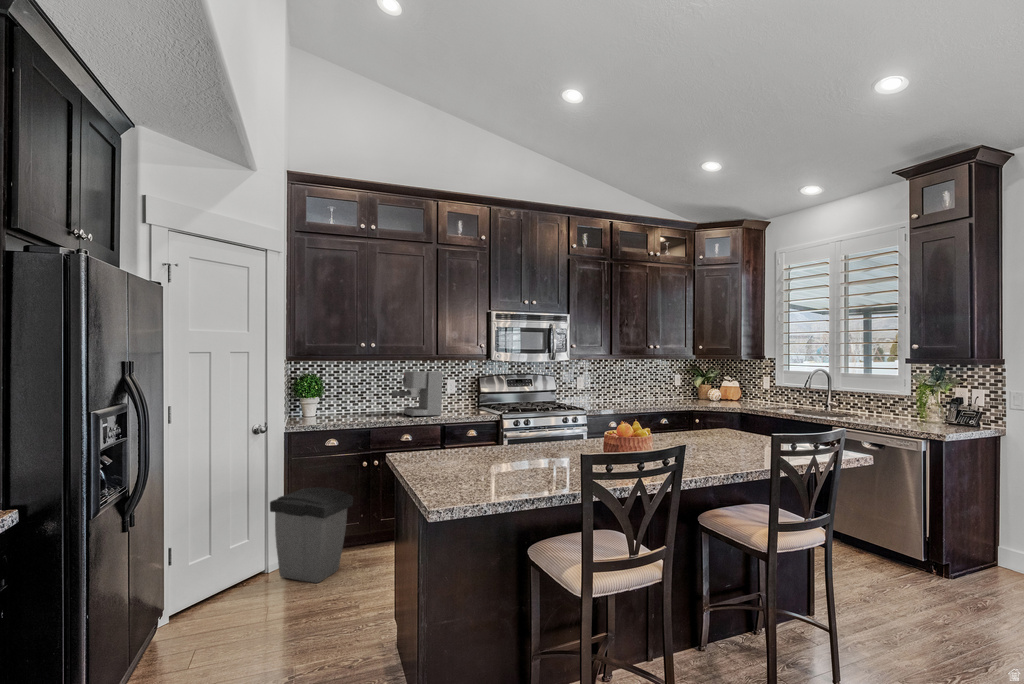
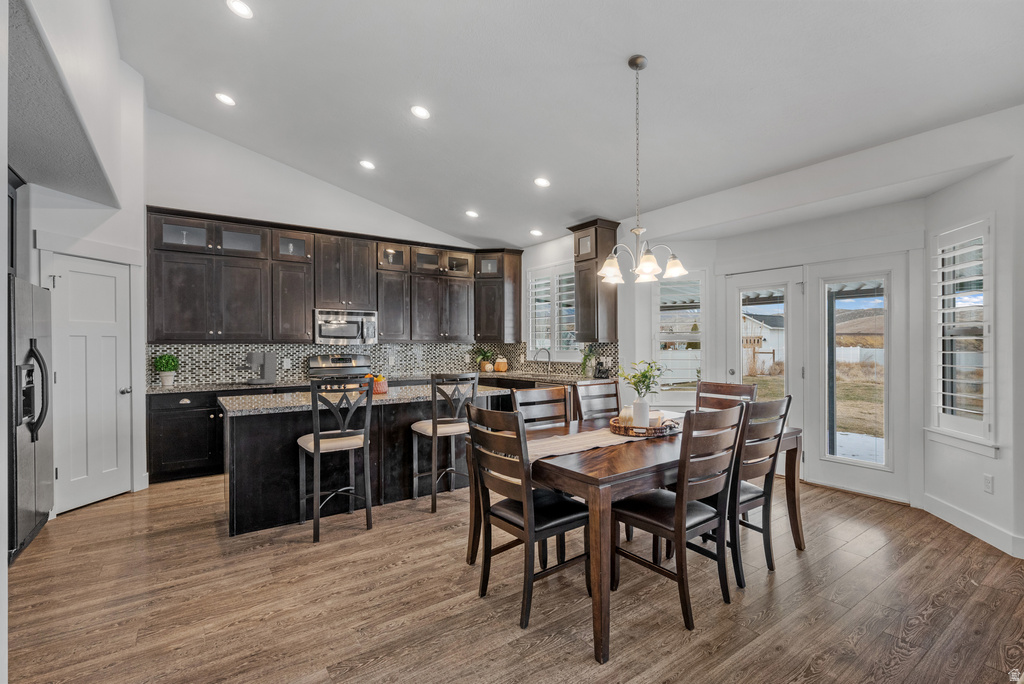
trash can: present [270,487,353,583] -> none [135,433,202,495]

